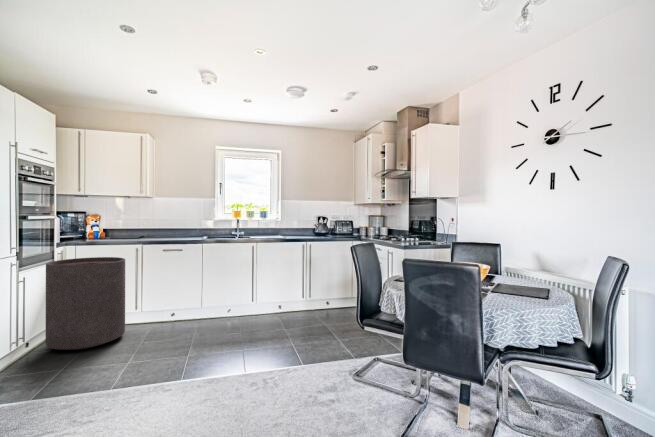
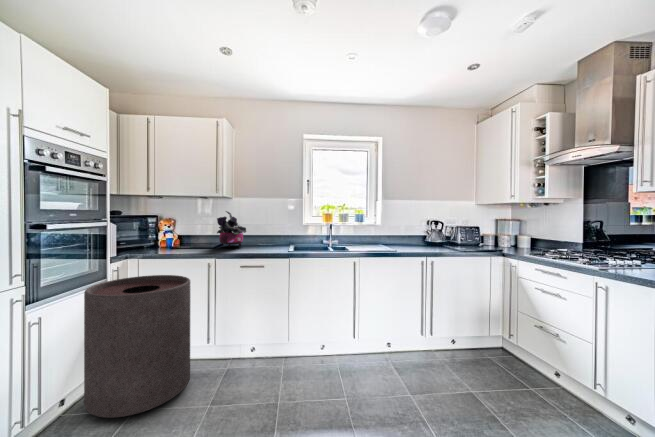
potted plant: none [141,208,167,237] -> present [217,211,246,247]

